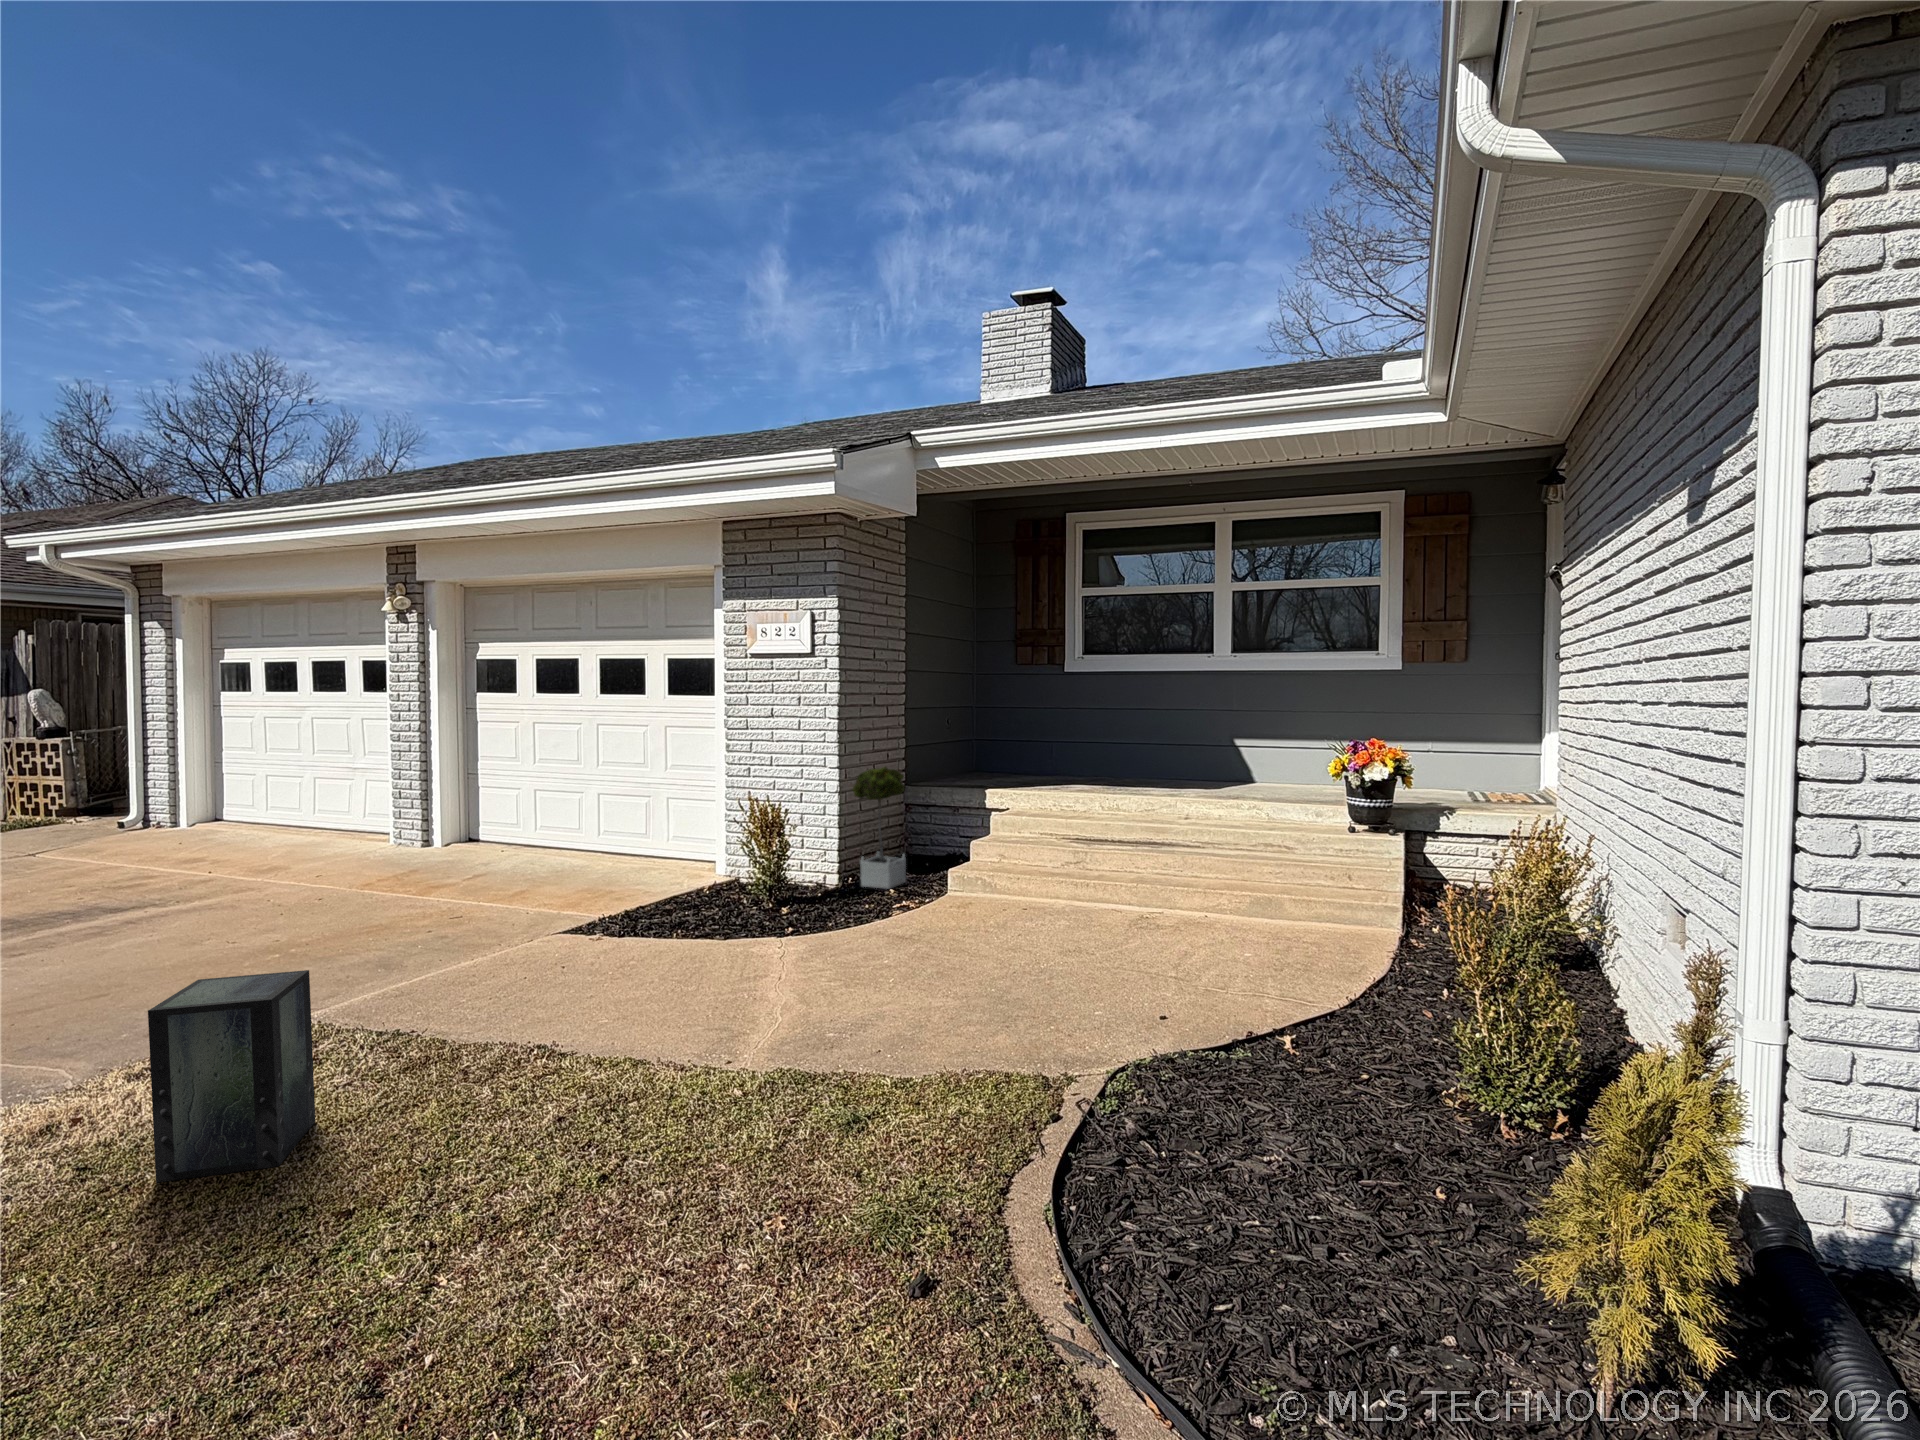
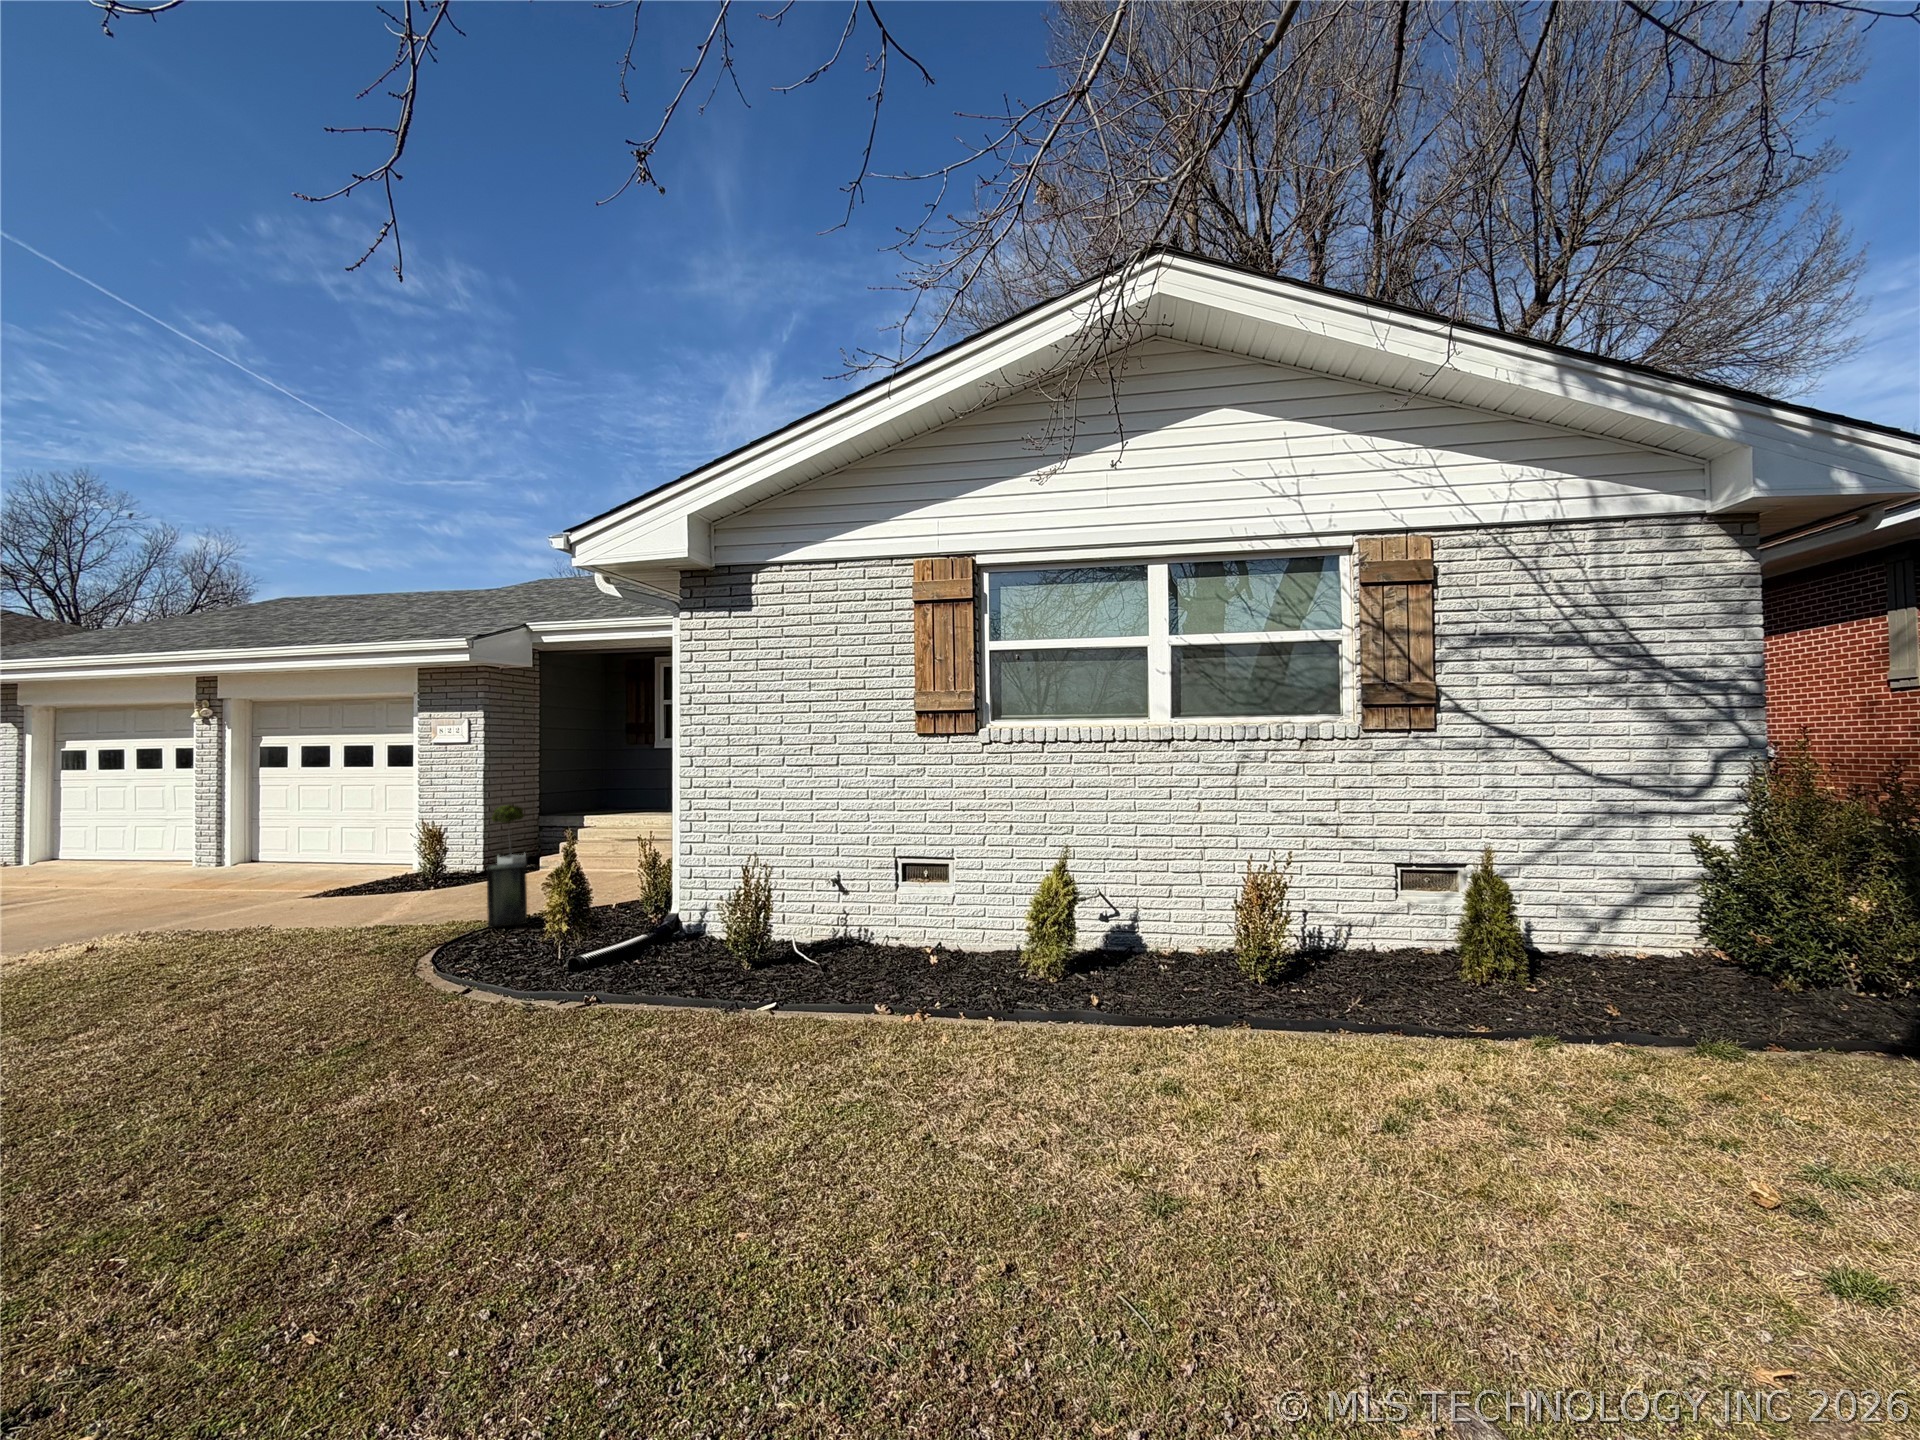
storage box: present [148,970,315,1183] -> present [487,862,527,928]

